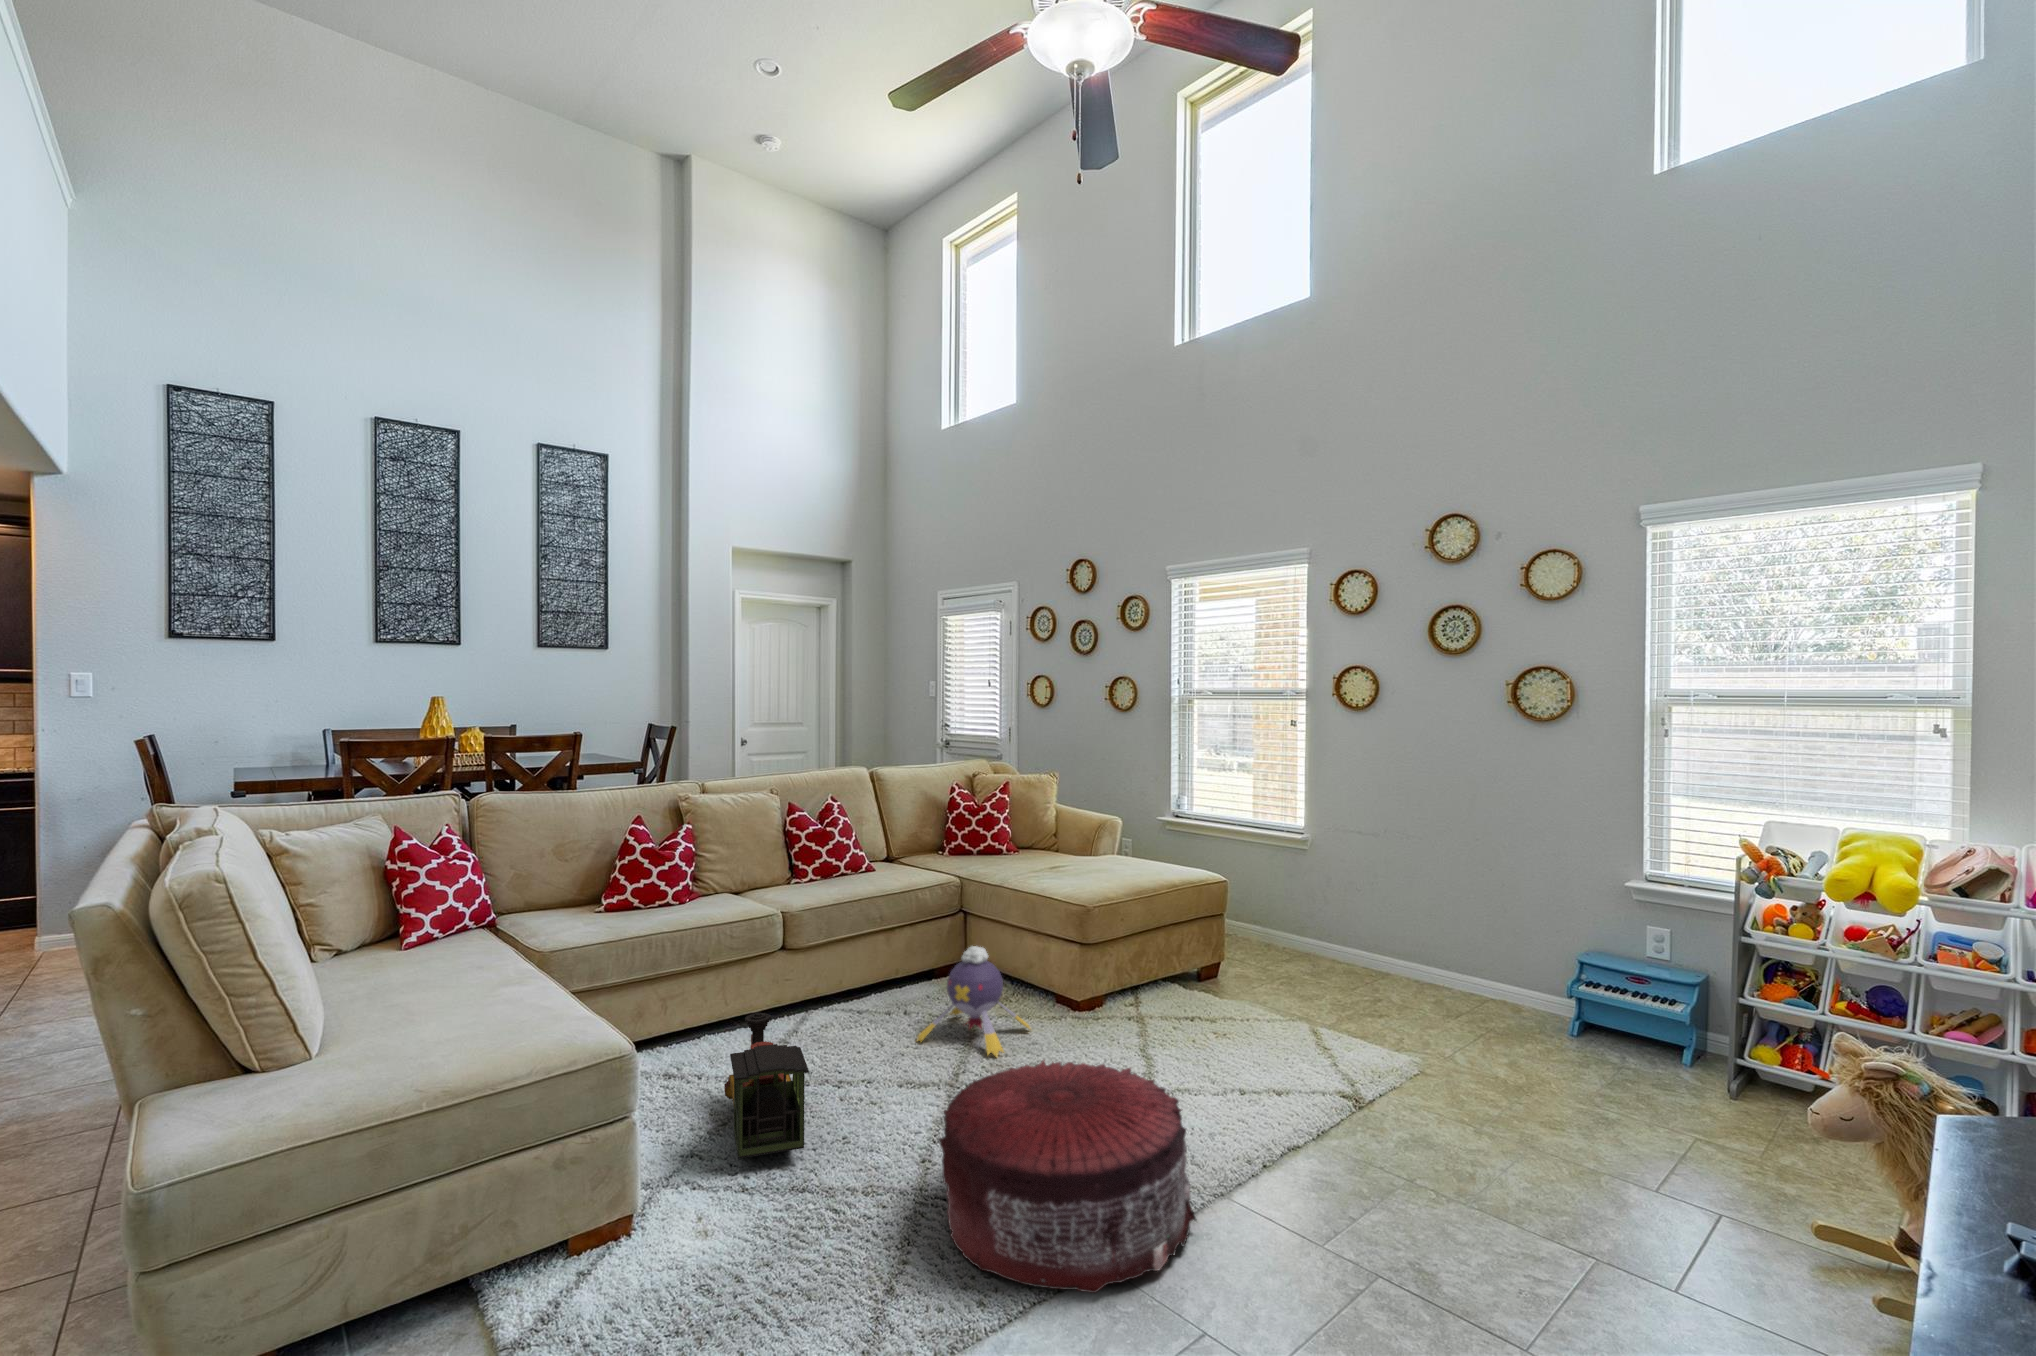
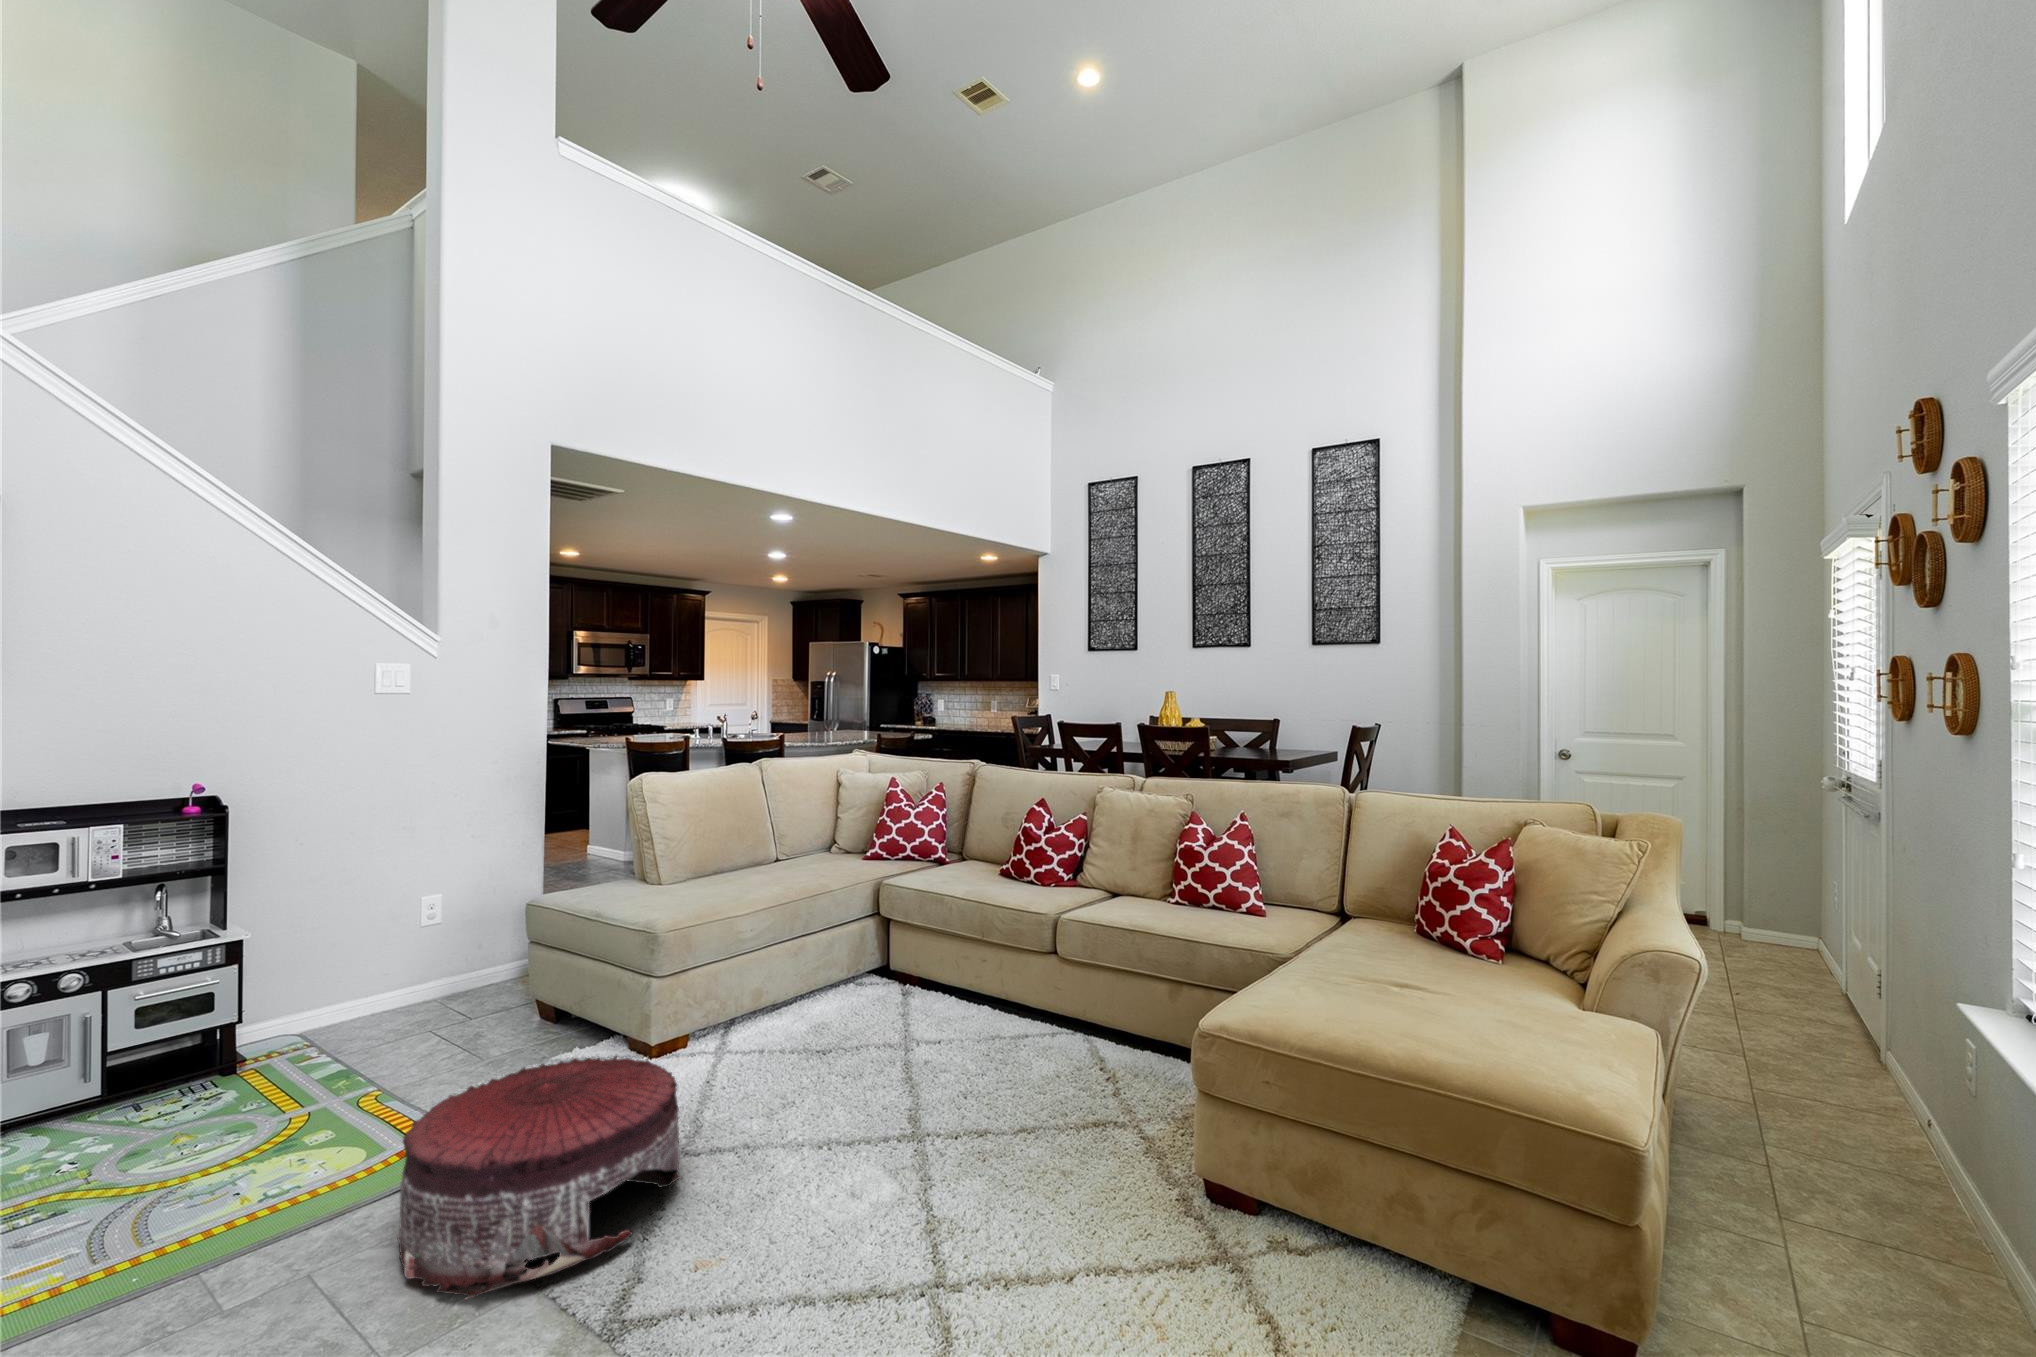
plush toy: present [917,946,1030,1057] -> none [952,1001,1086,1149]
toy train: present [724,1012,809,1159] -> none [691,963,843,1071]

